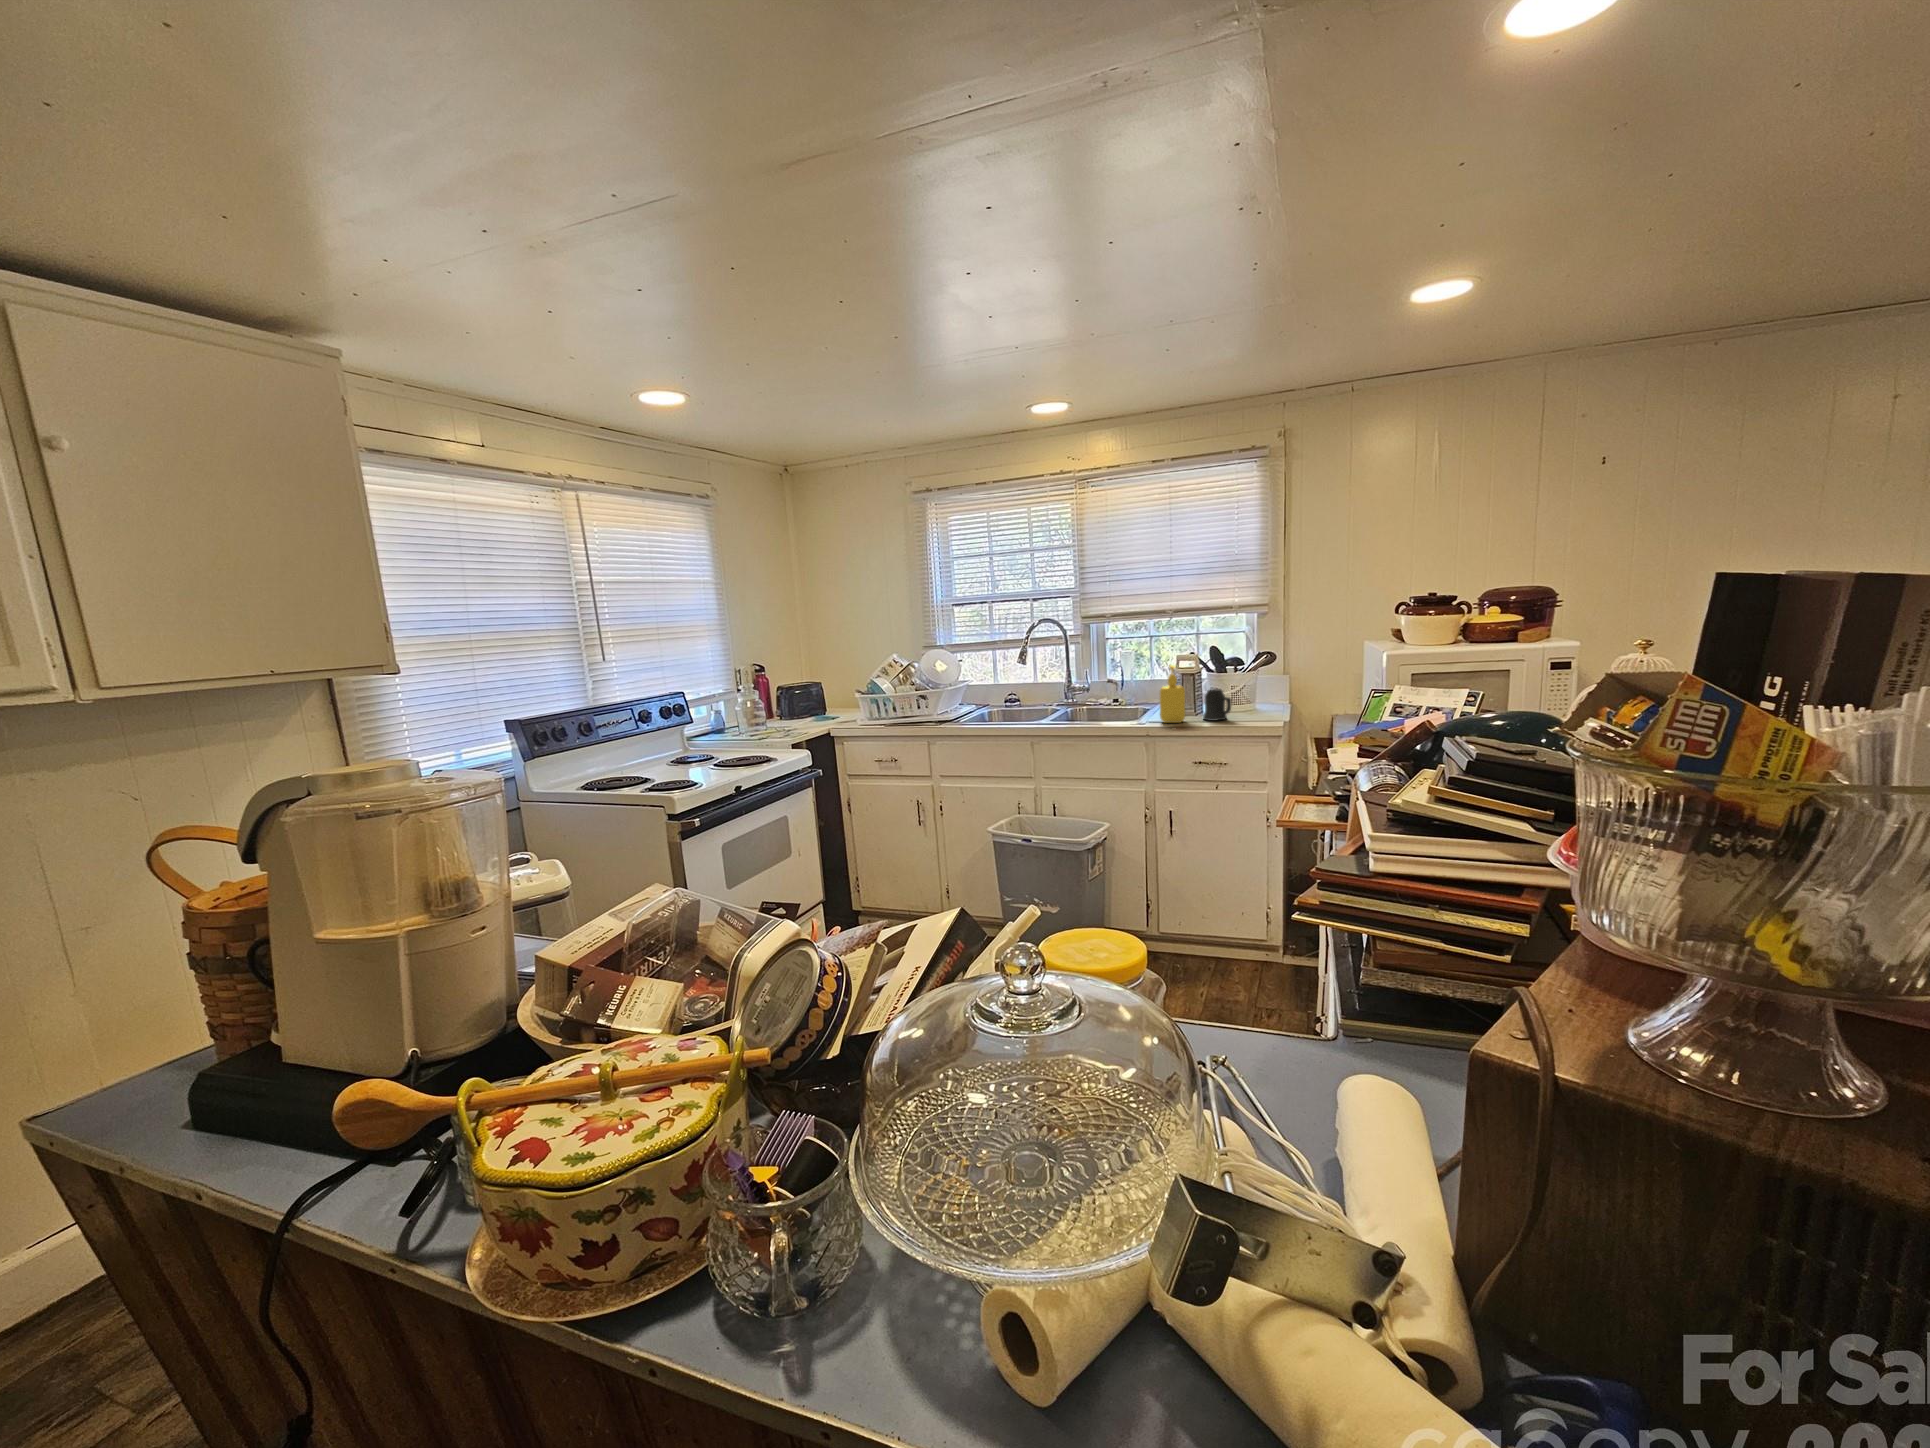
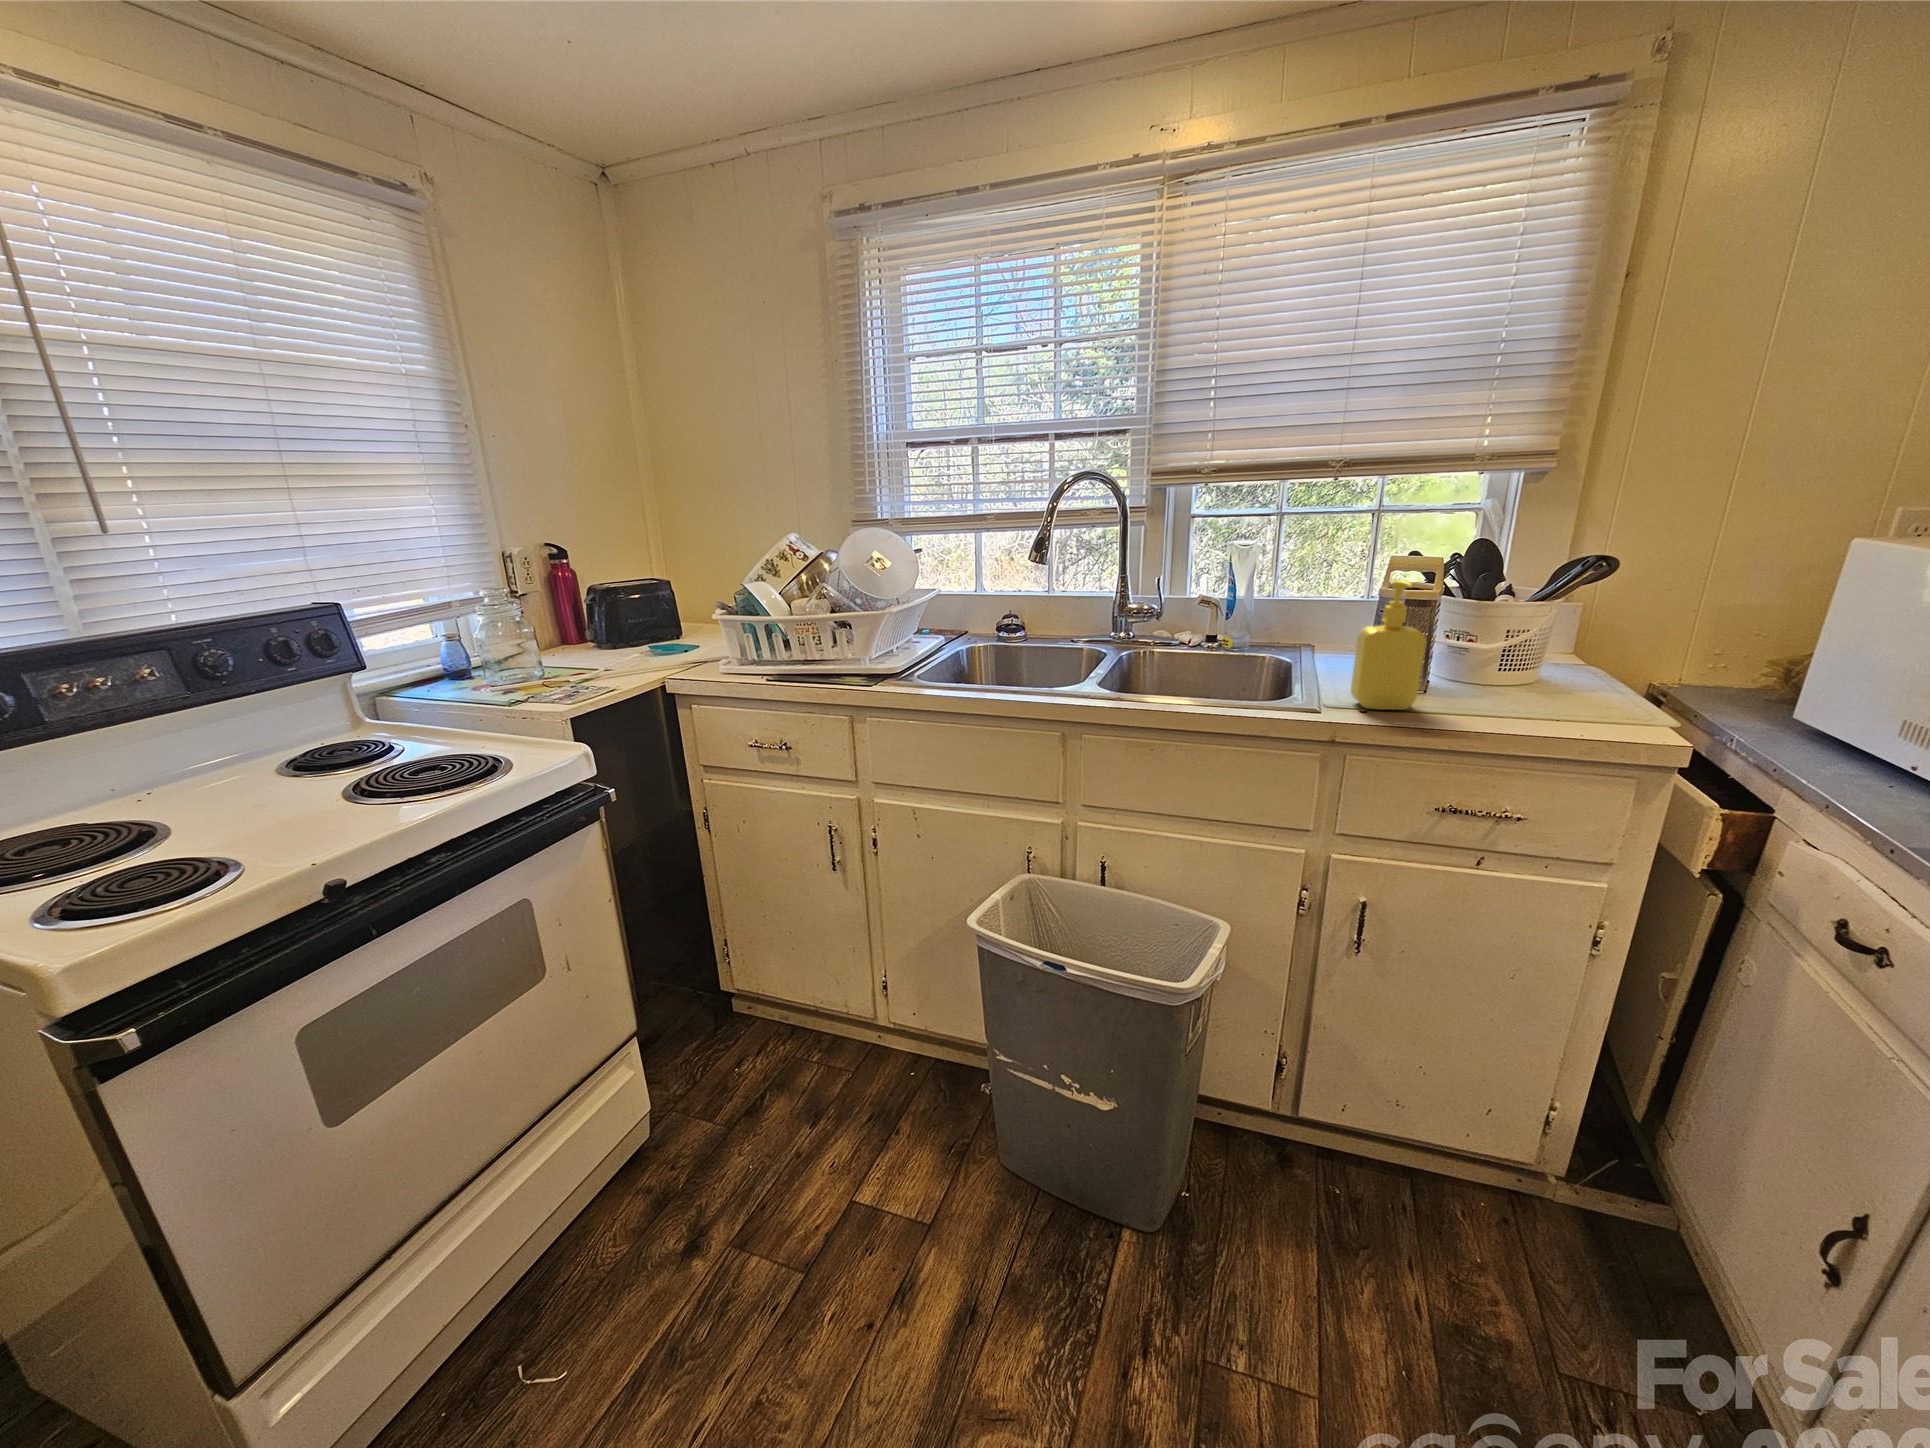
mug: present [1203,689,1231,721] -> none [1443,636,1530,708]

